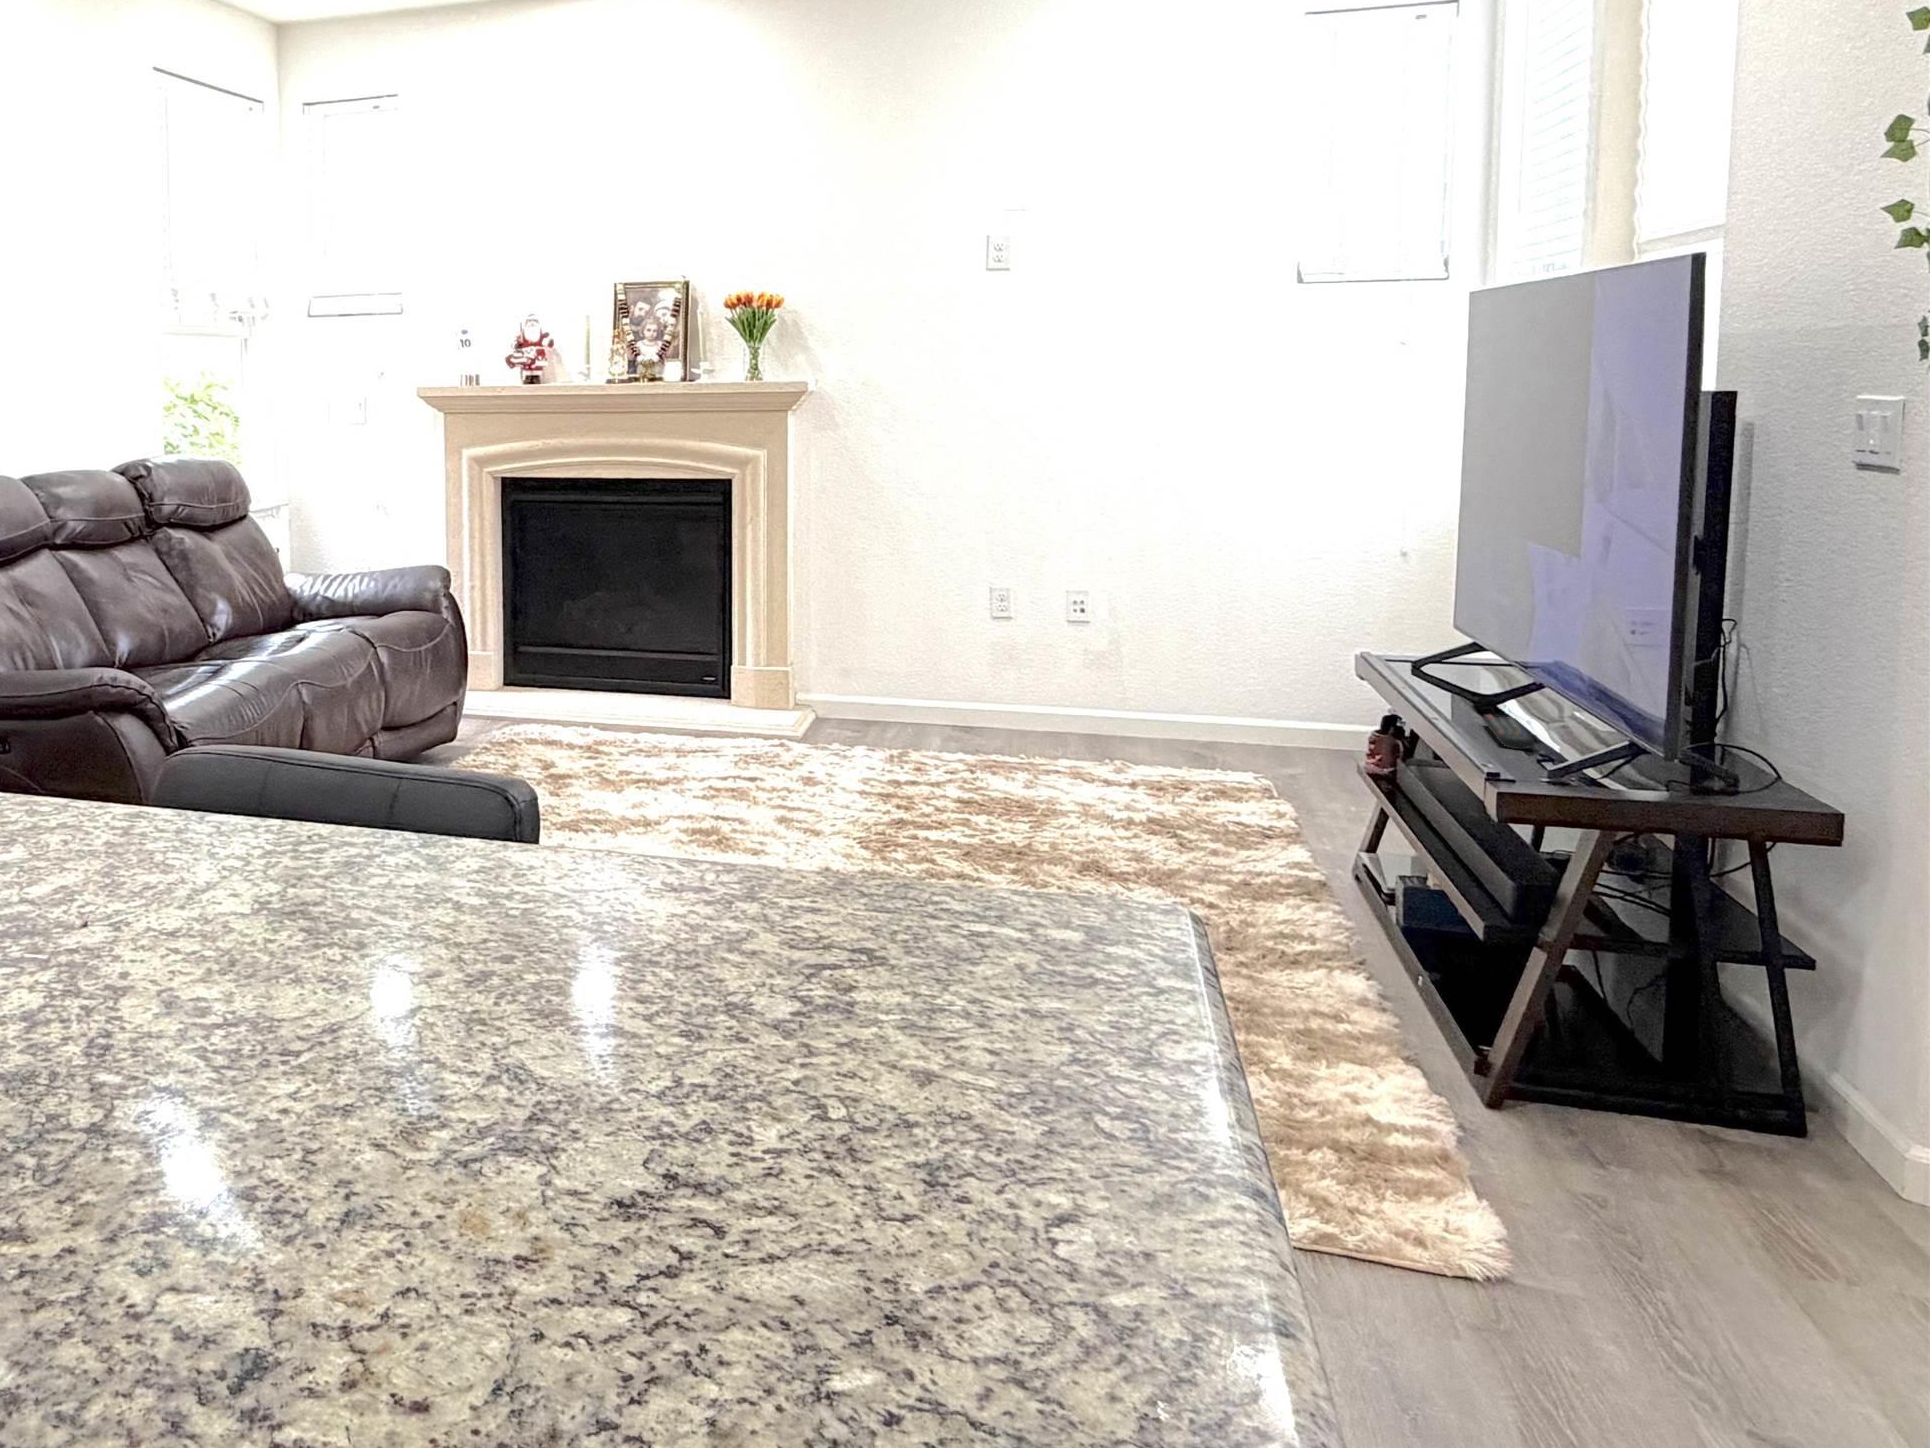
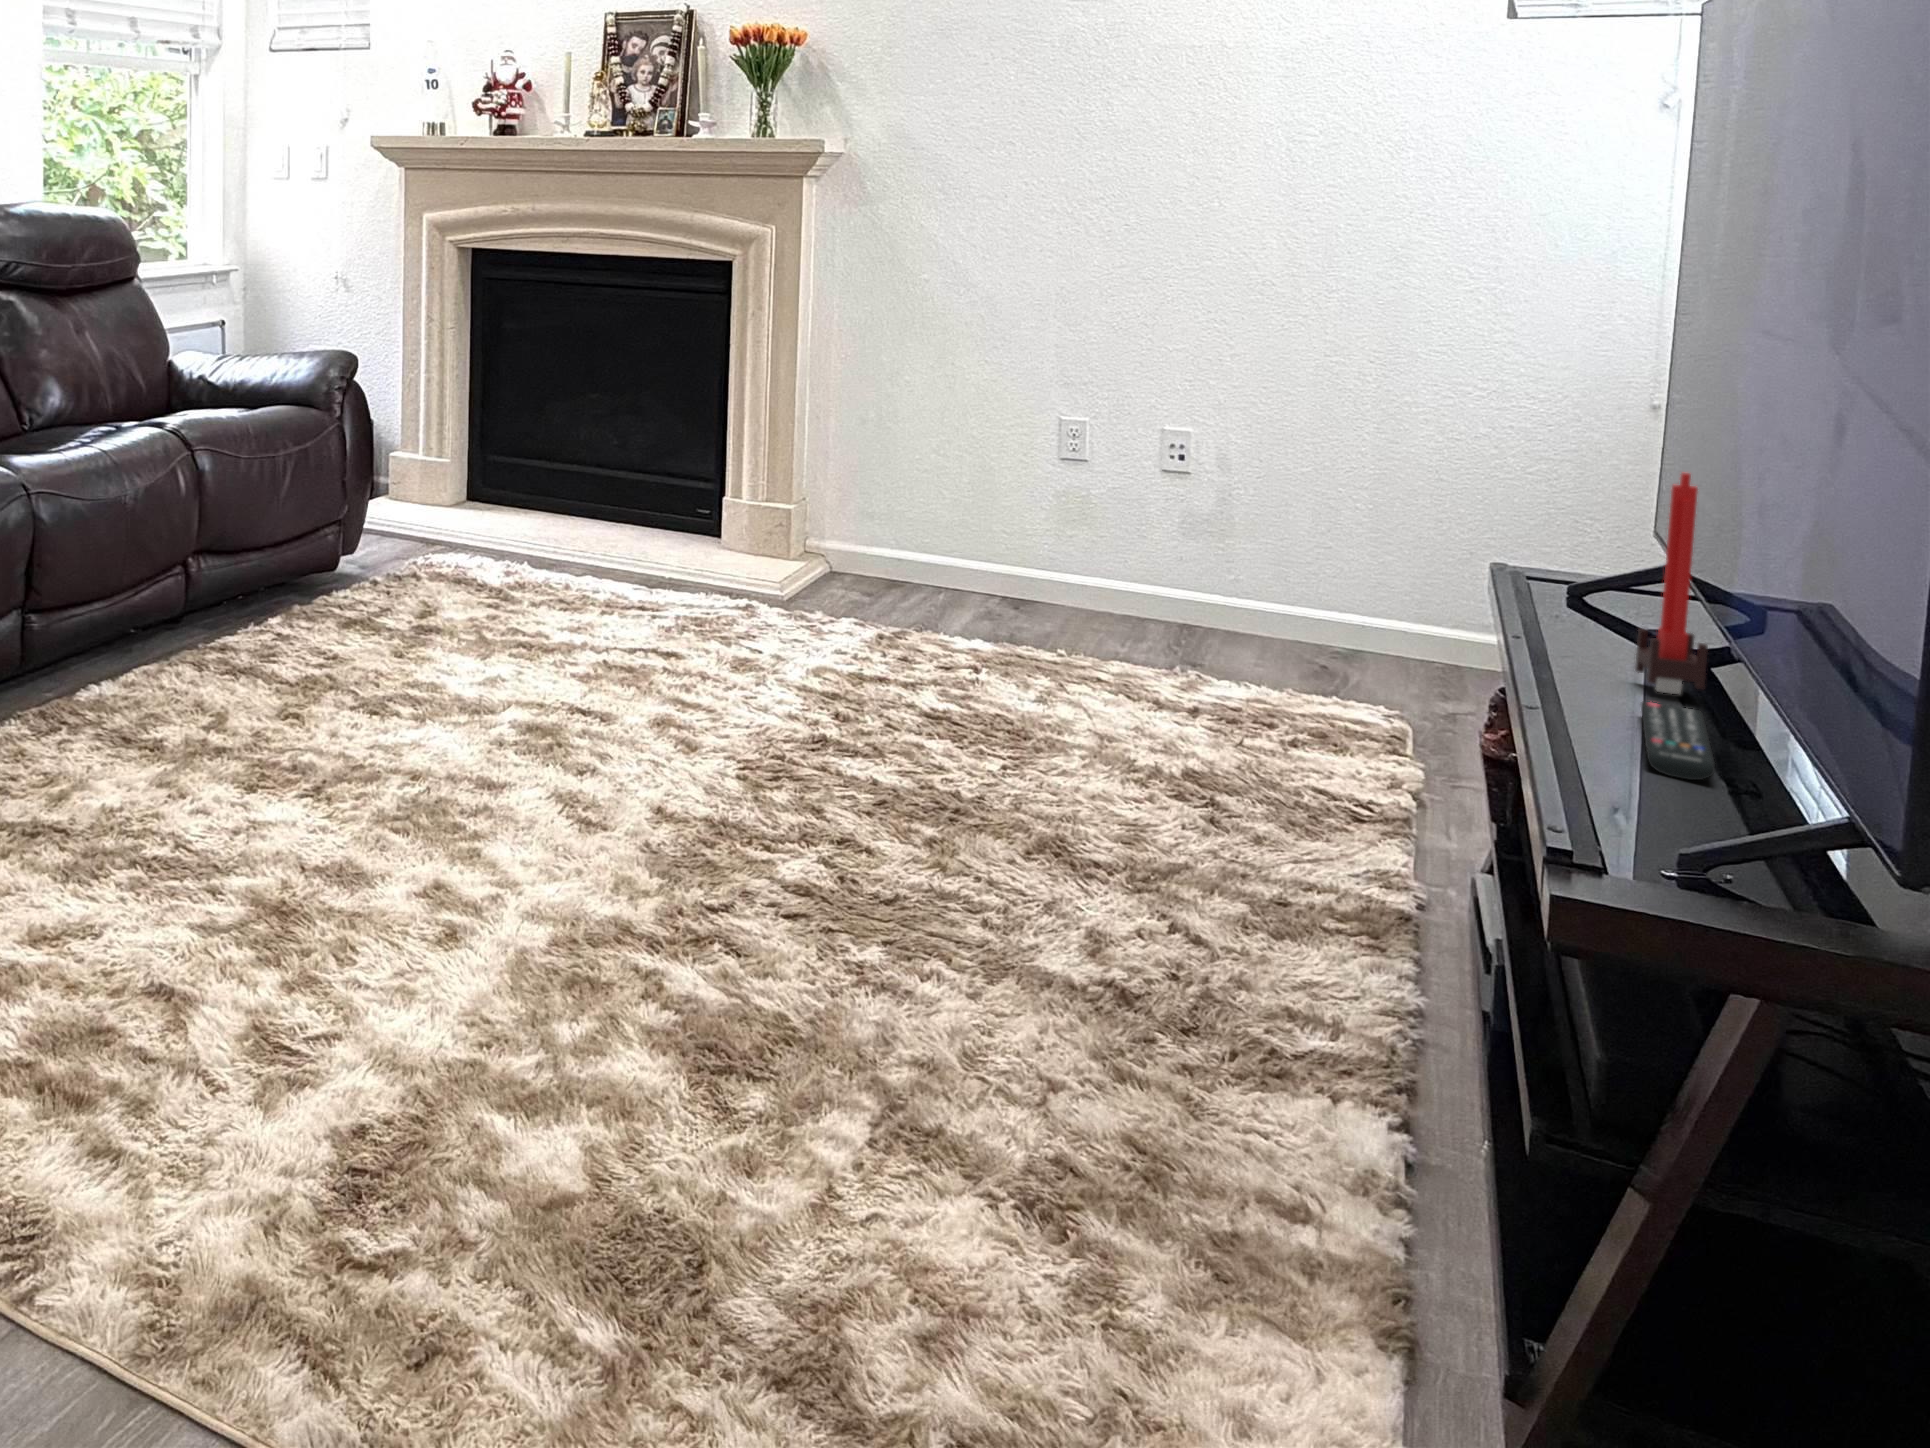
candle: none [1470,584,1512,715] -> present [1635,473,1708,695]

